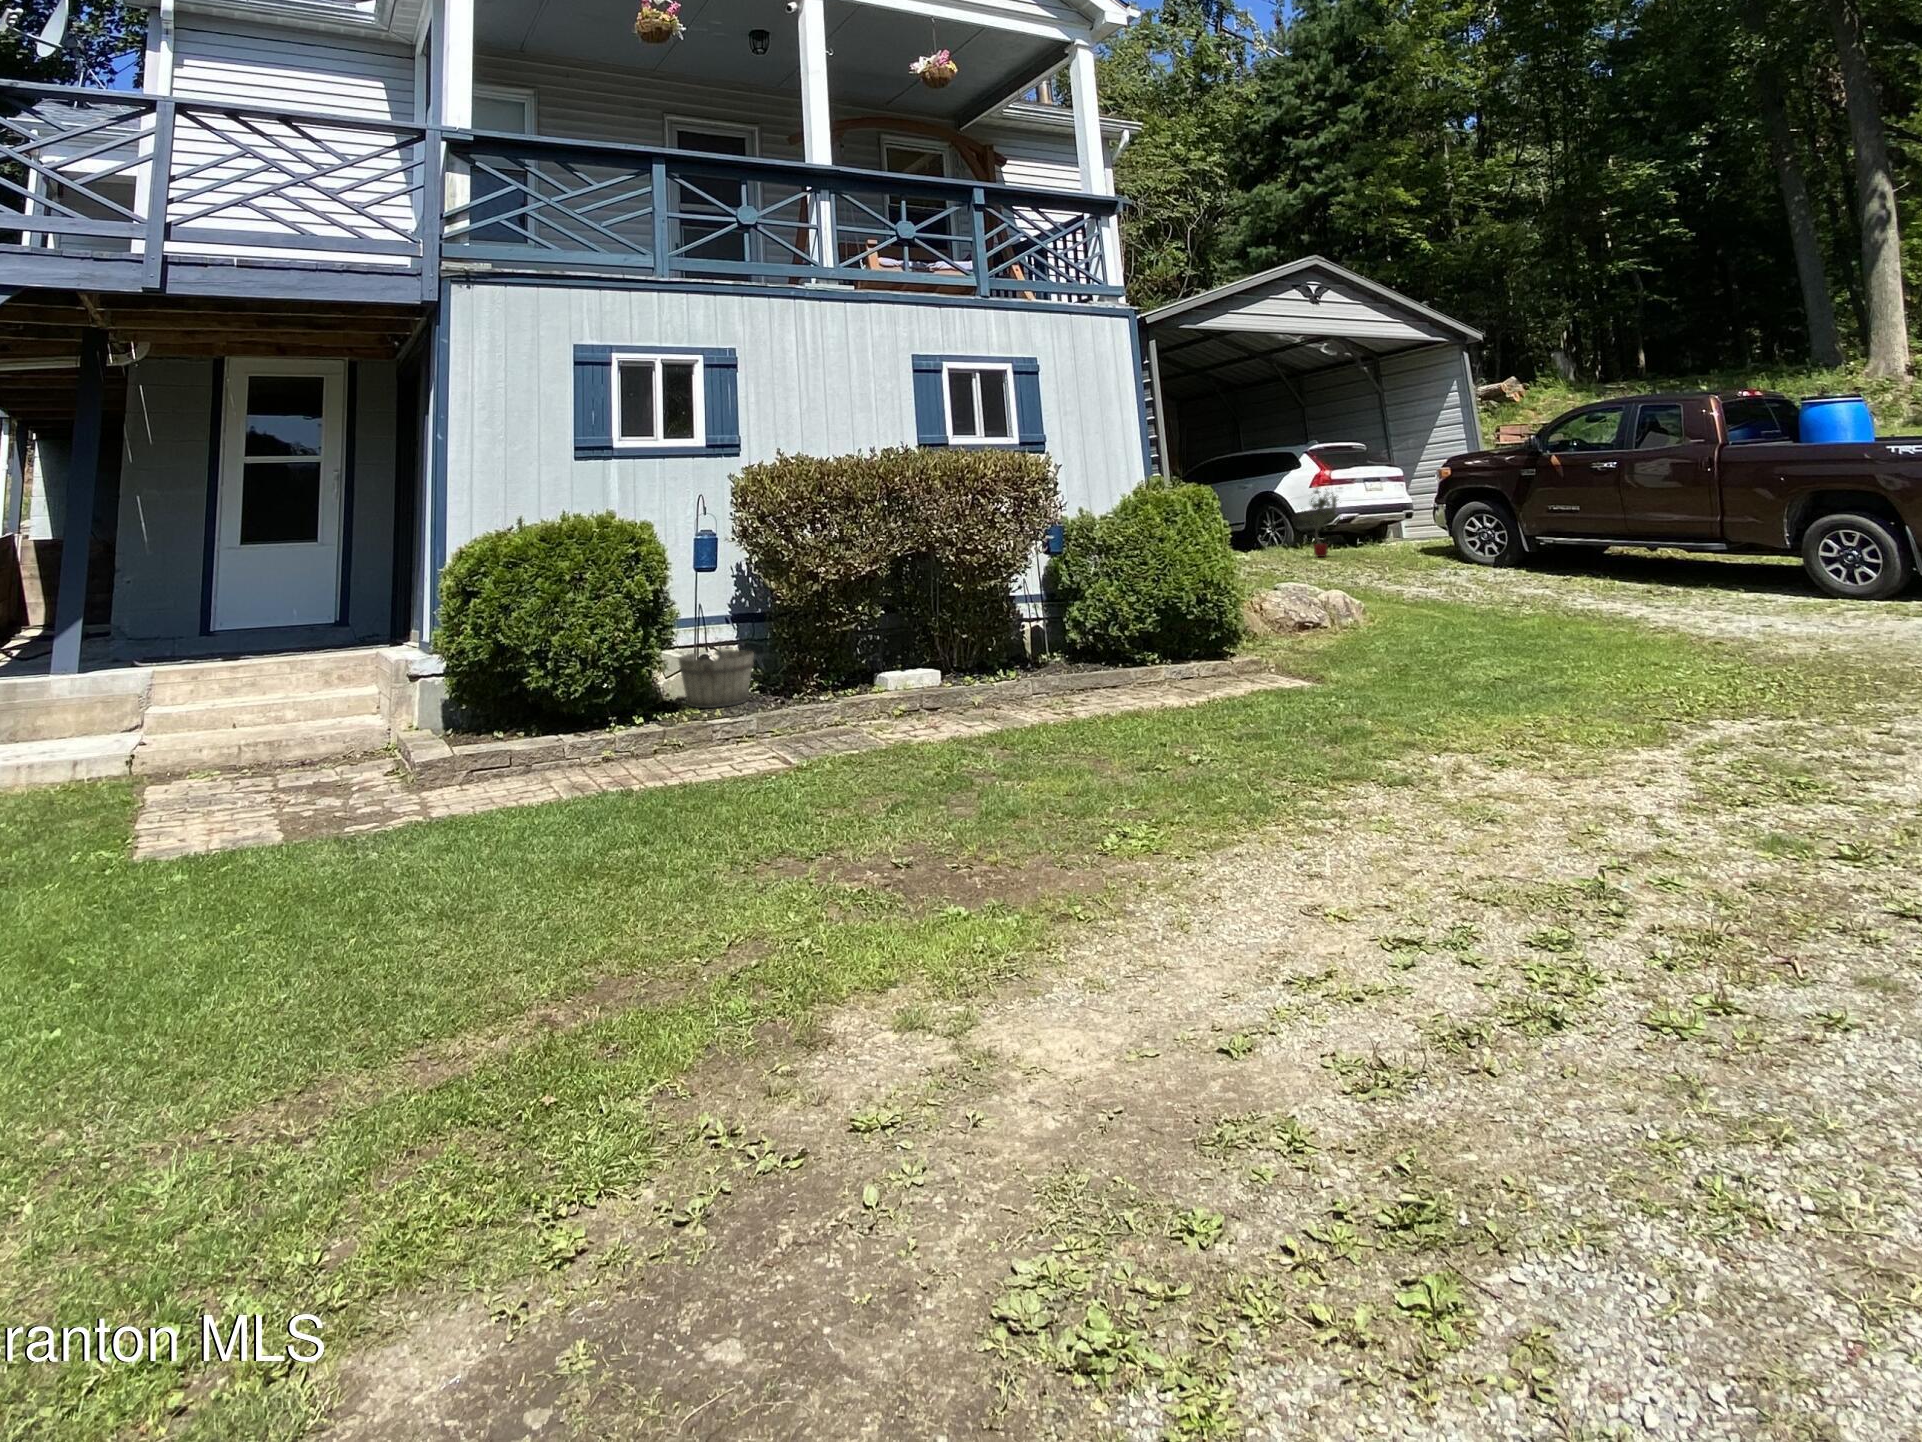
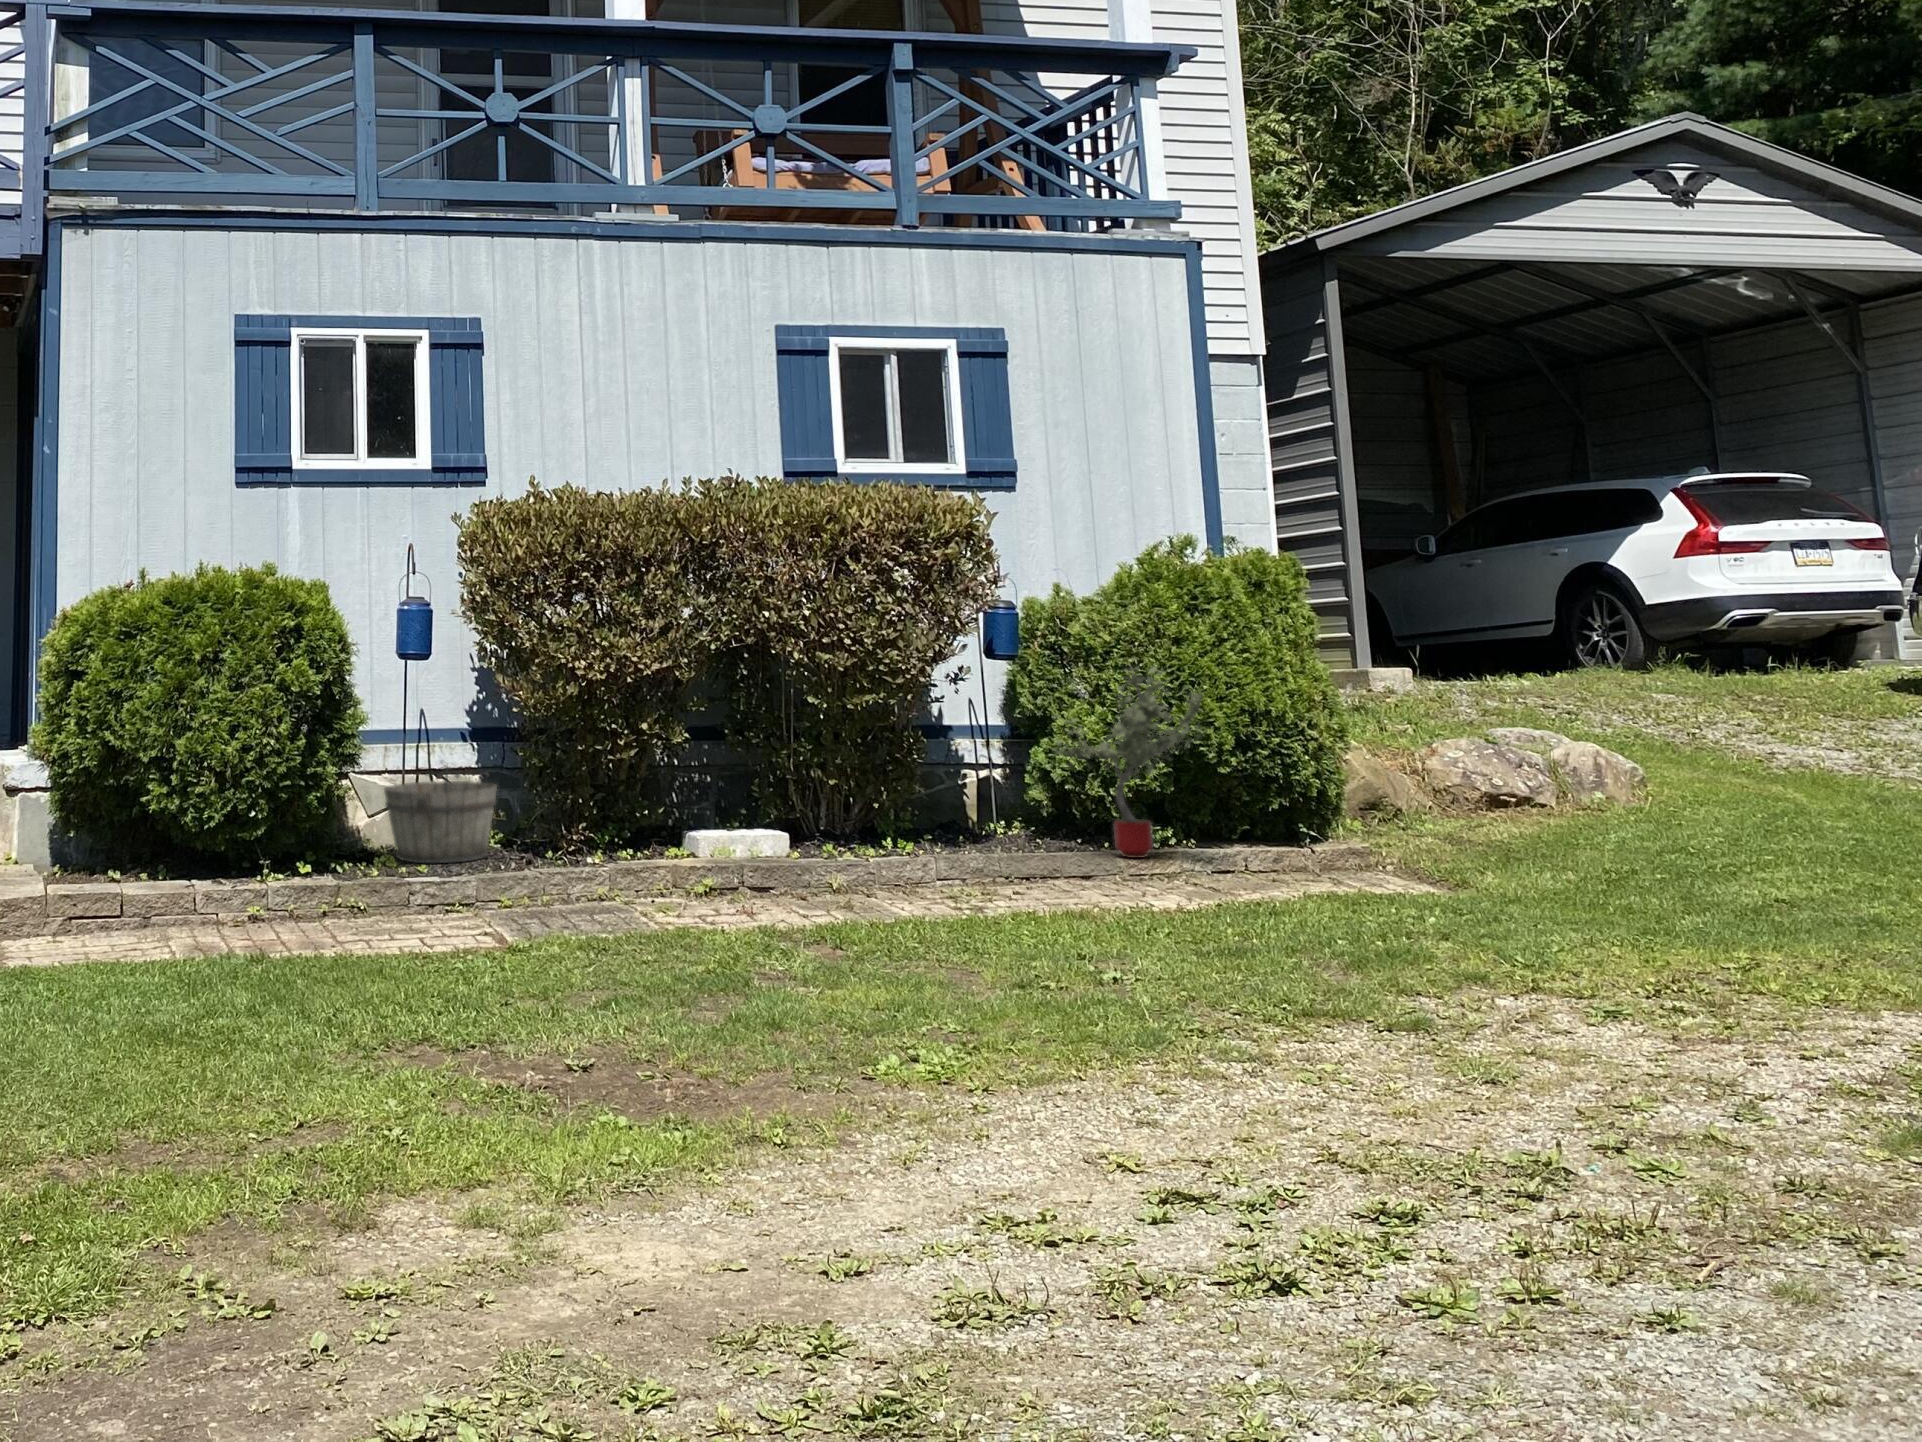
potted tree: present [1300,488,1341,557] -> present [1055,666,1204,858]

